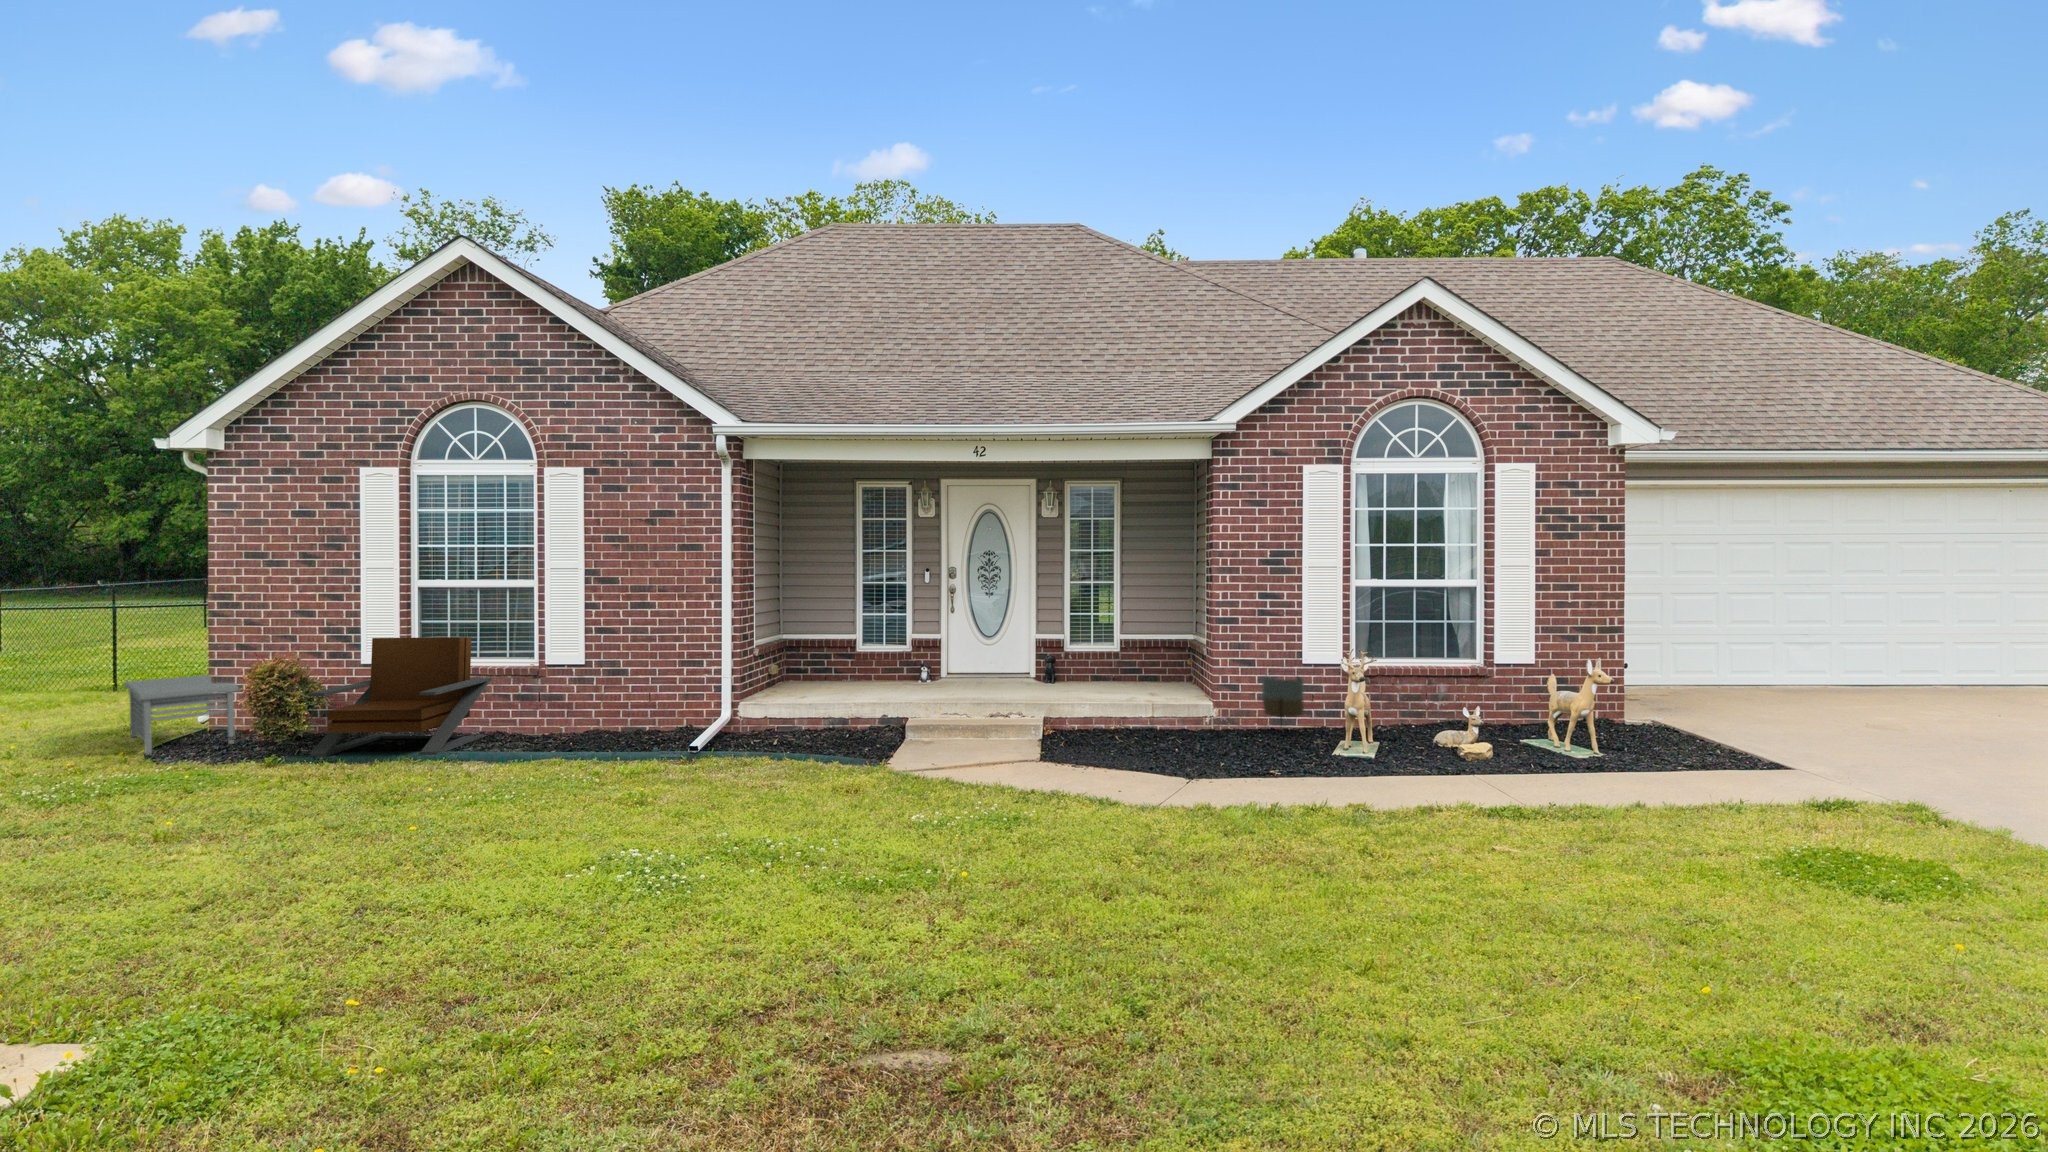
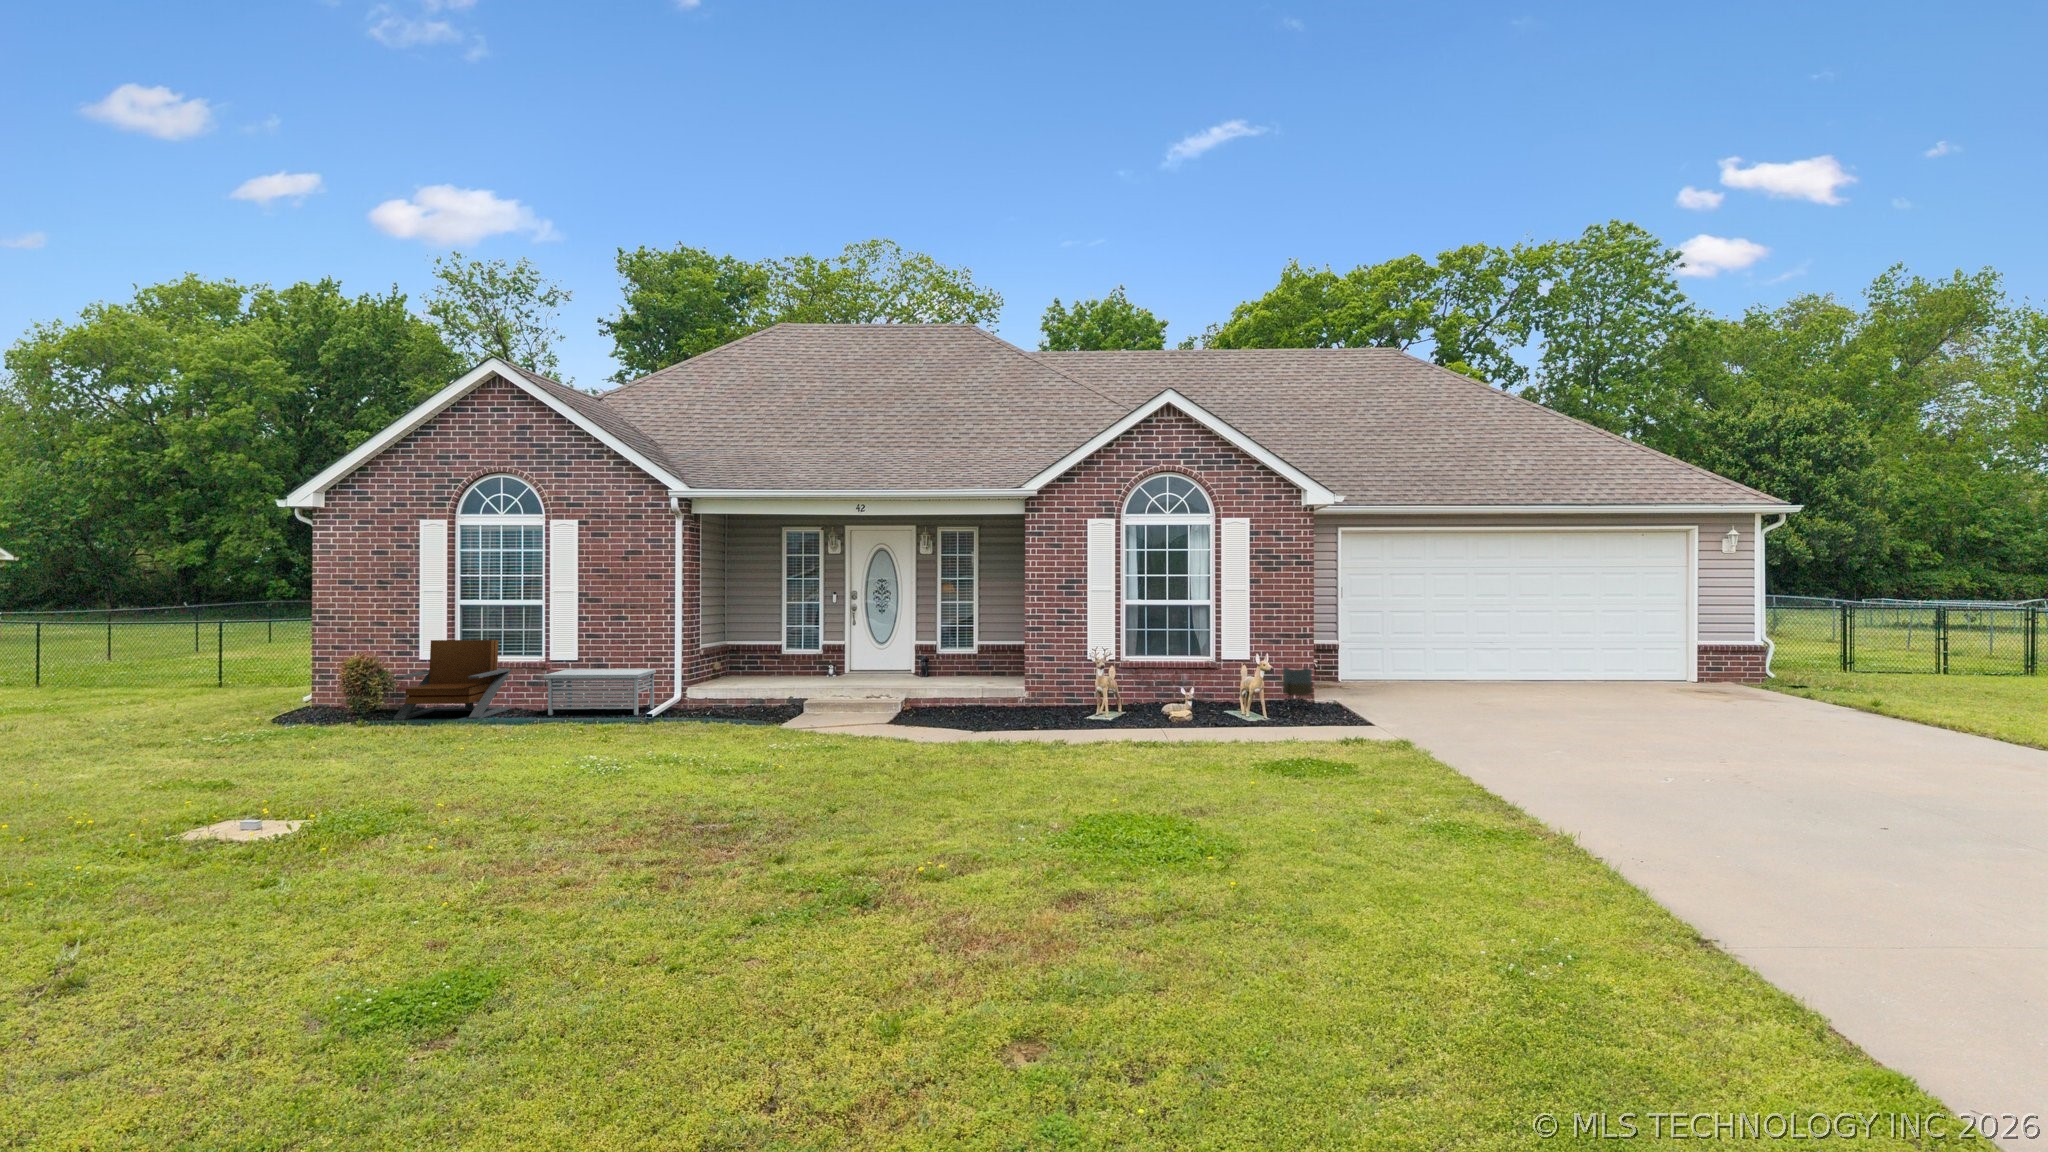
storage bench: present [125,675,239,754] -> present [544,669,656,715]
planter: present [1262,677,1304,720] -> present [1283,667,1313,702]

